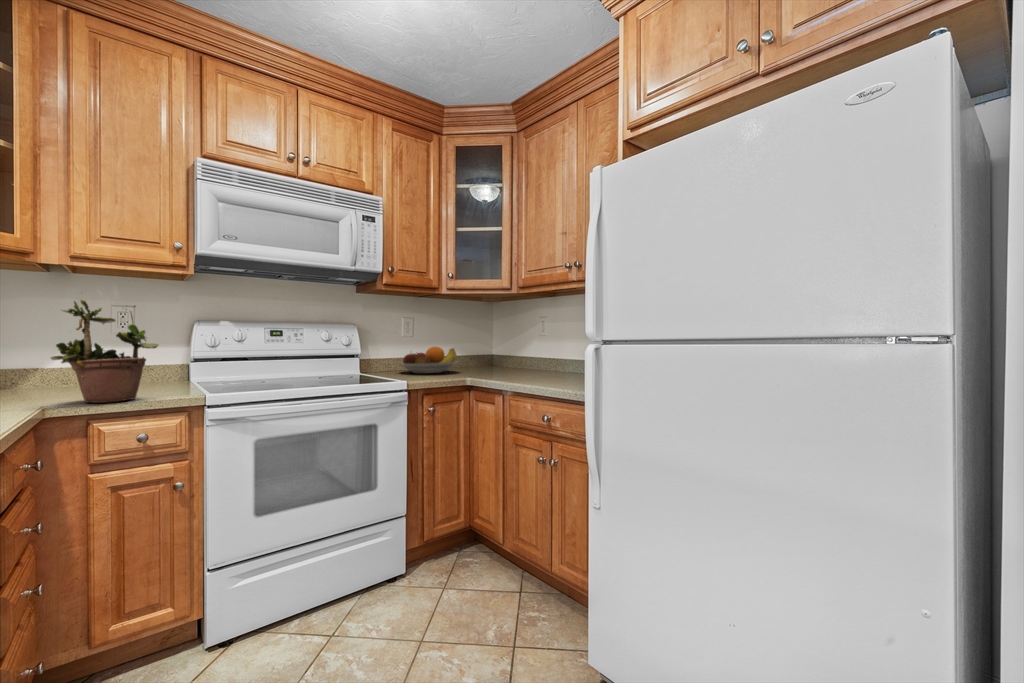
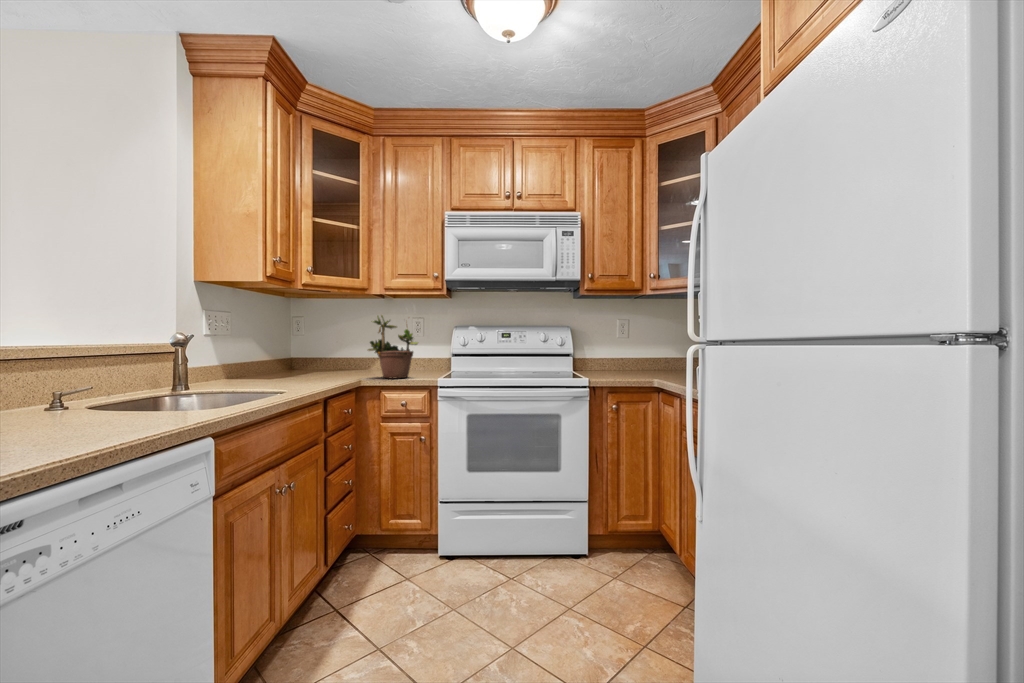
fruit bowl: present [398,347,458,374] -> none [608,348,670,374]

